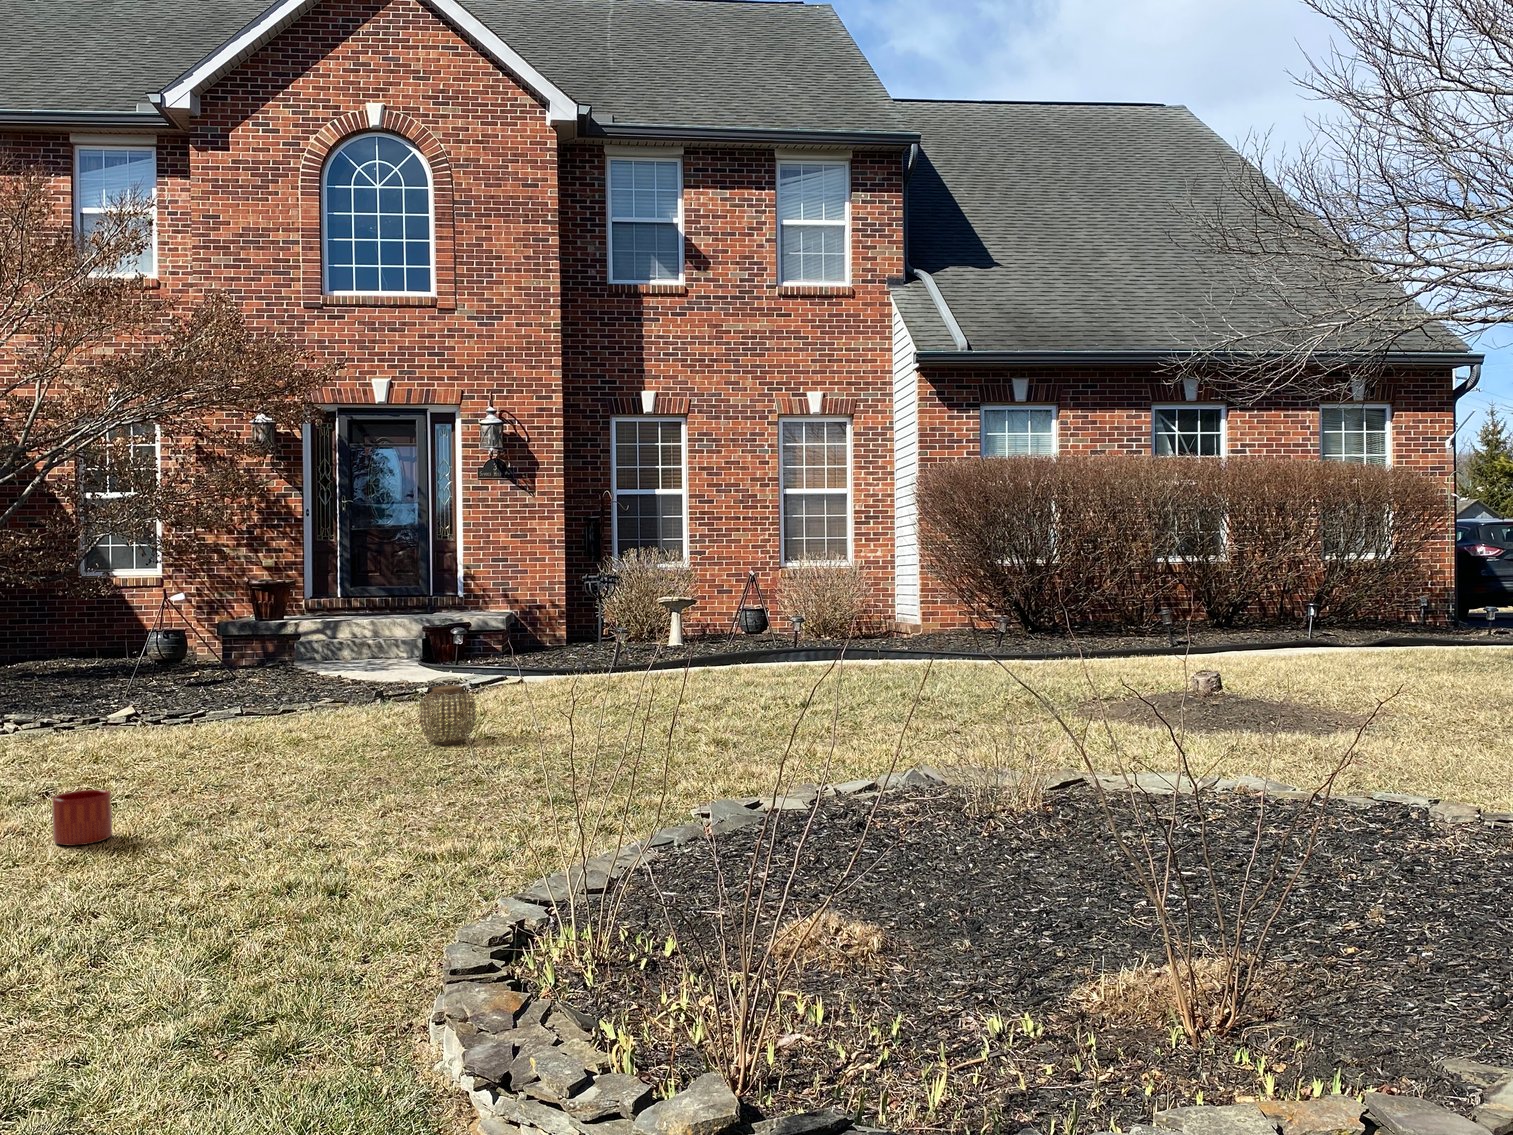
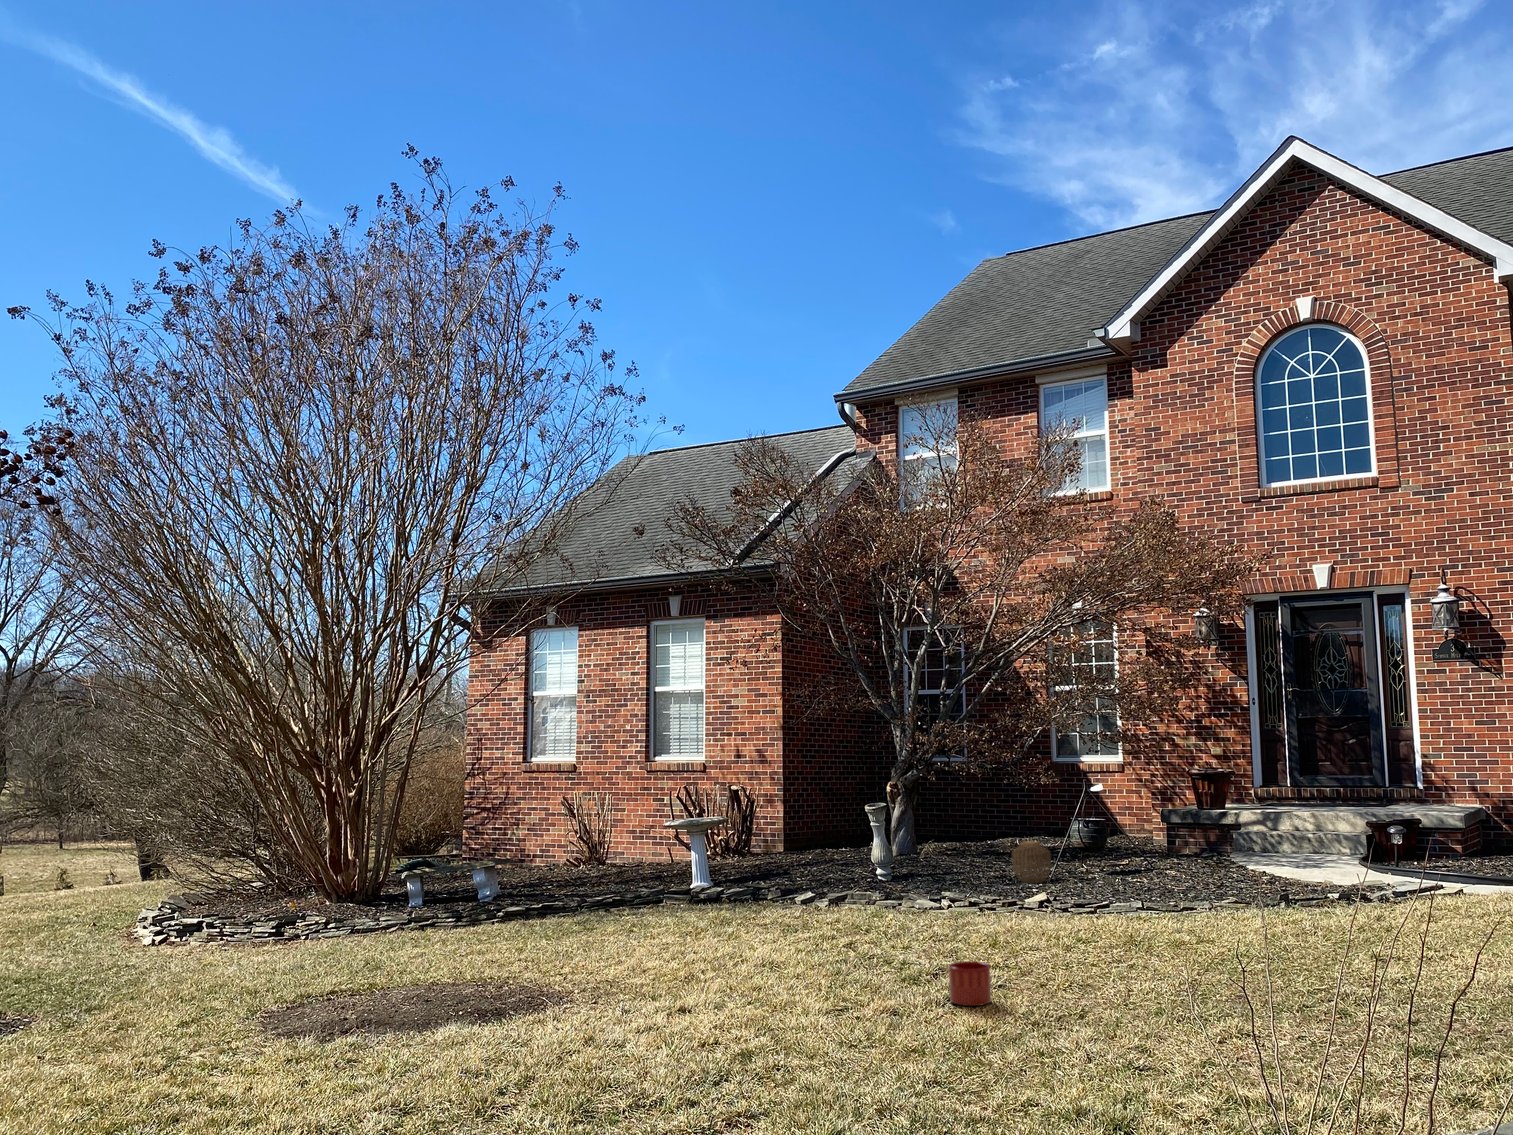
woven basket: present [420,685,476,745] -> present [1012,841,1051,883]

